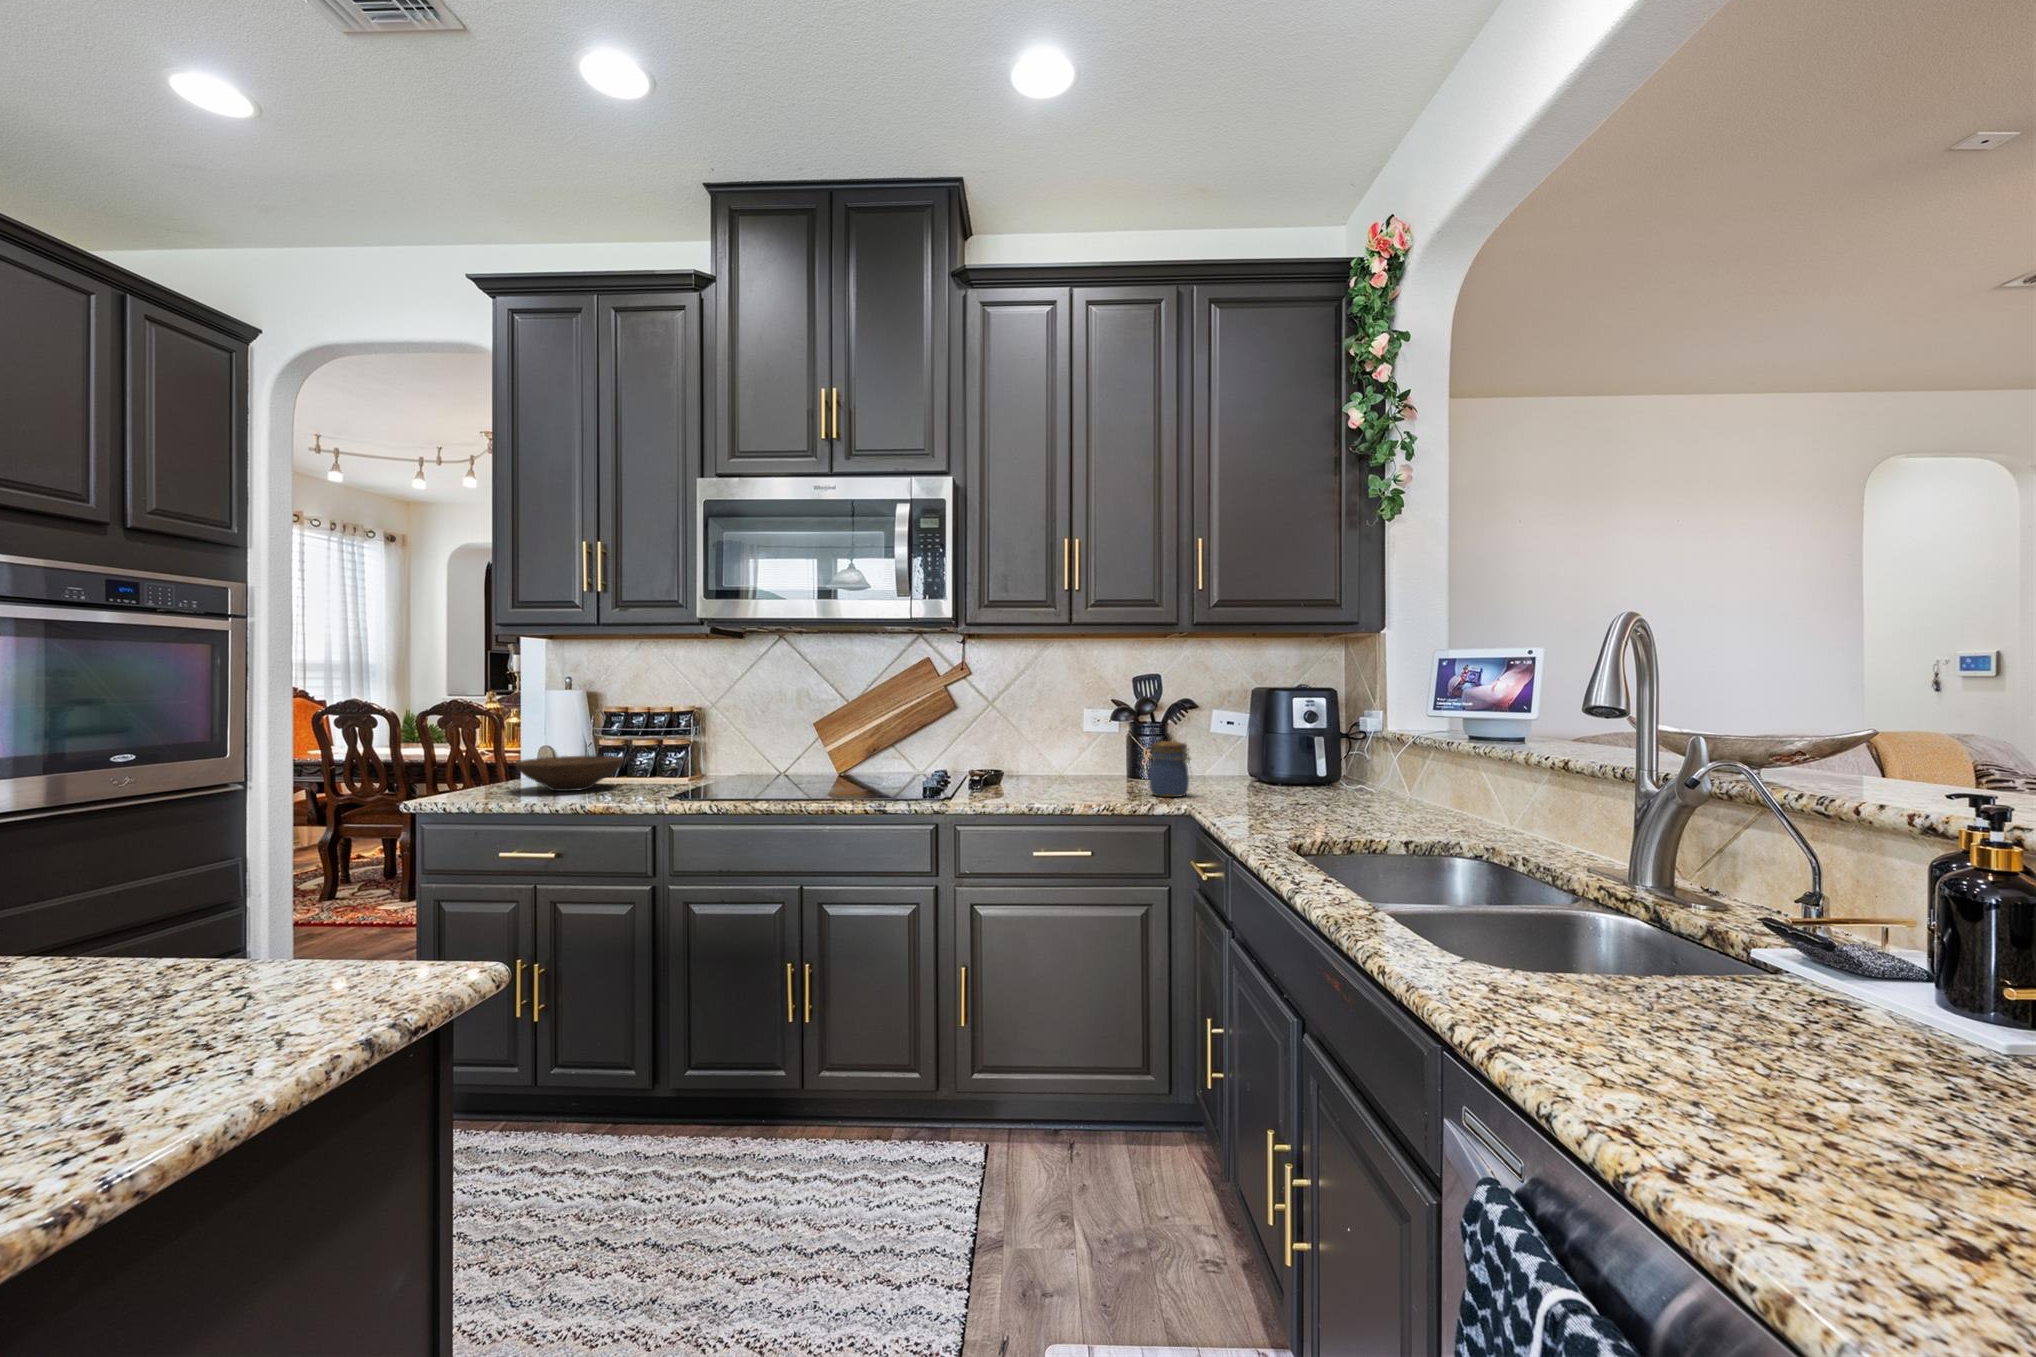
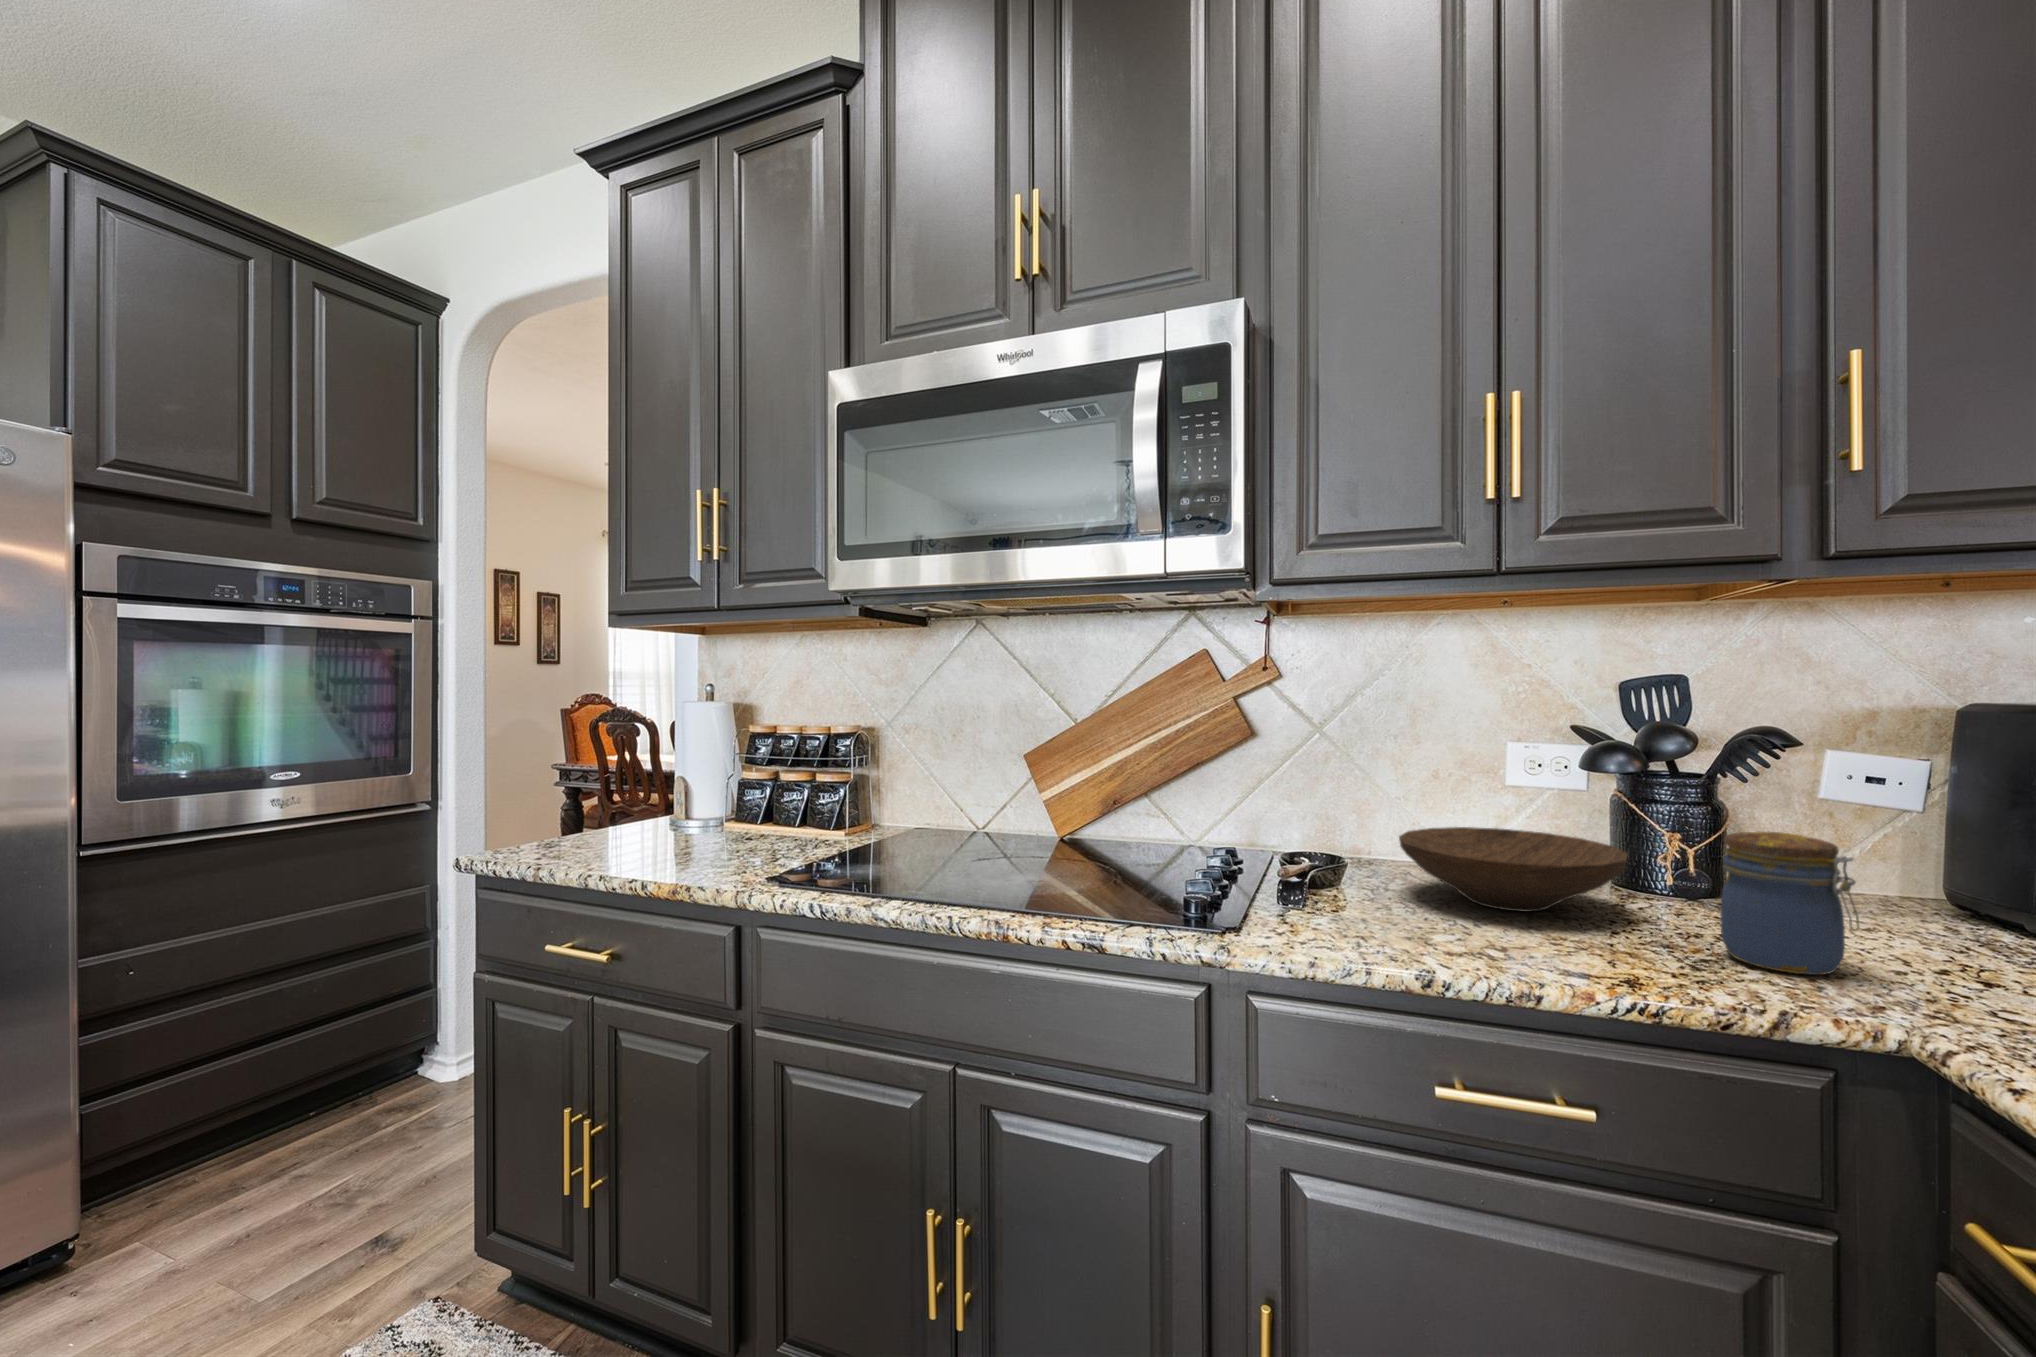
wooden bowl: present [516,756,624,791] -> present [1399,827,1628,912]

